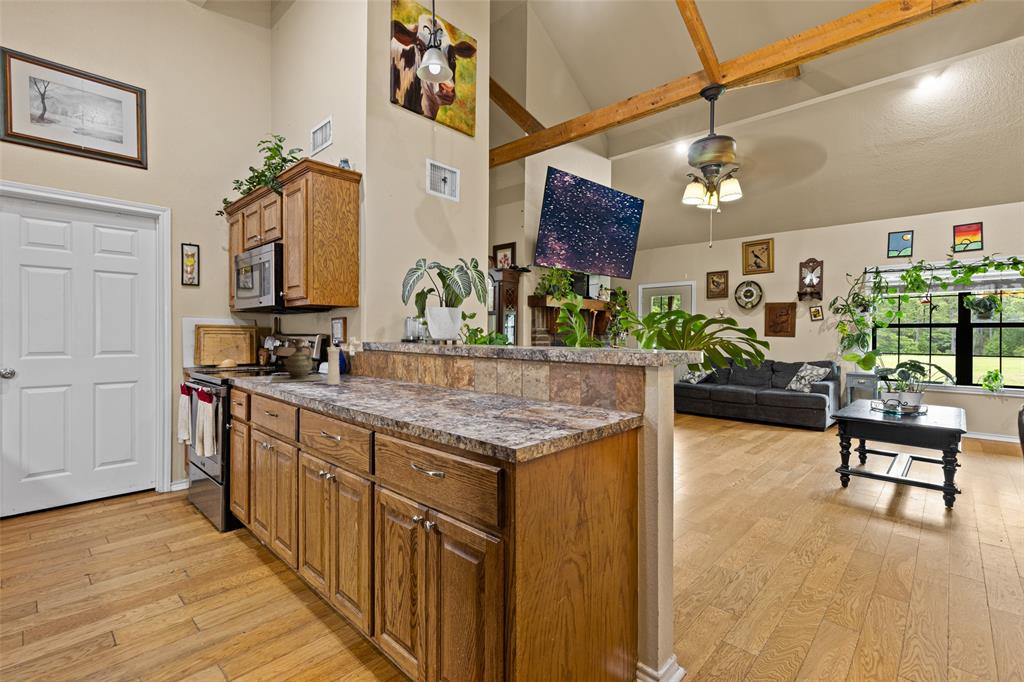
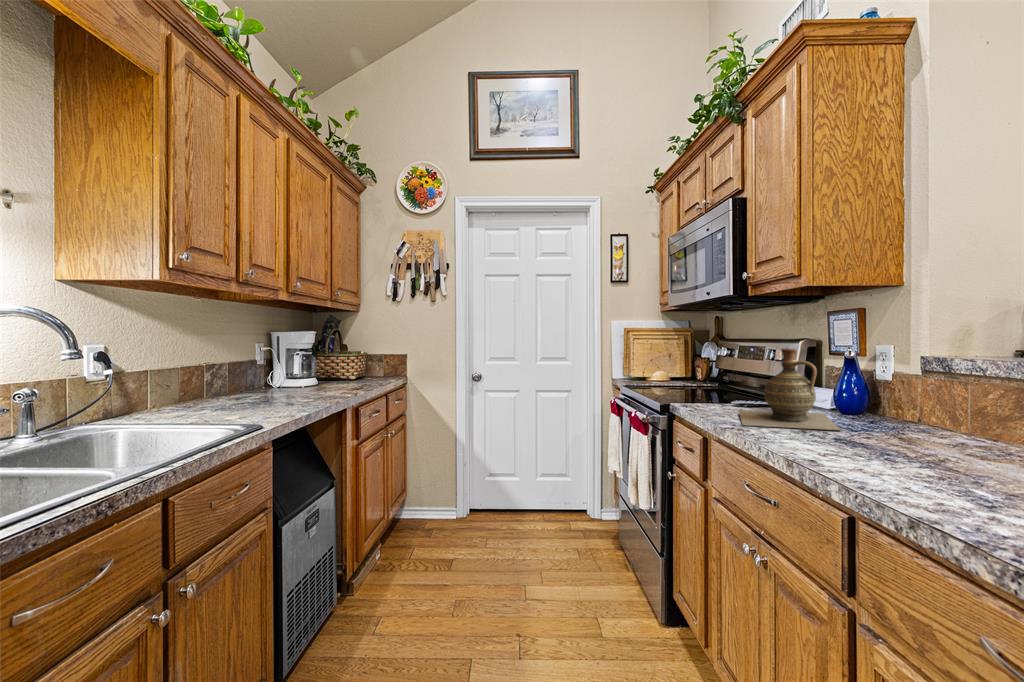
pepper mill: present [327,341,361,385] -> none [875,356,961,452]

